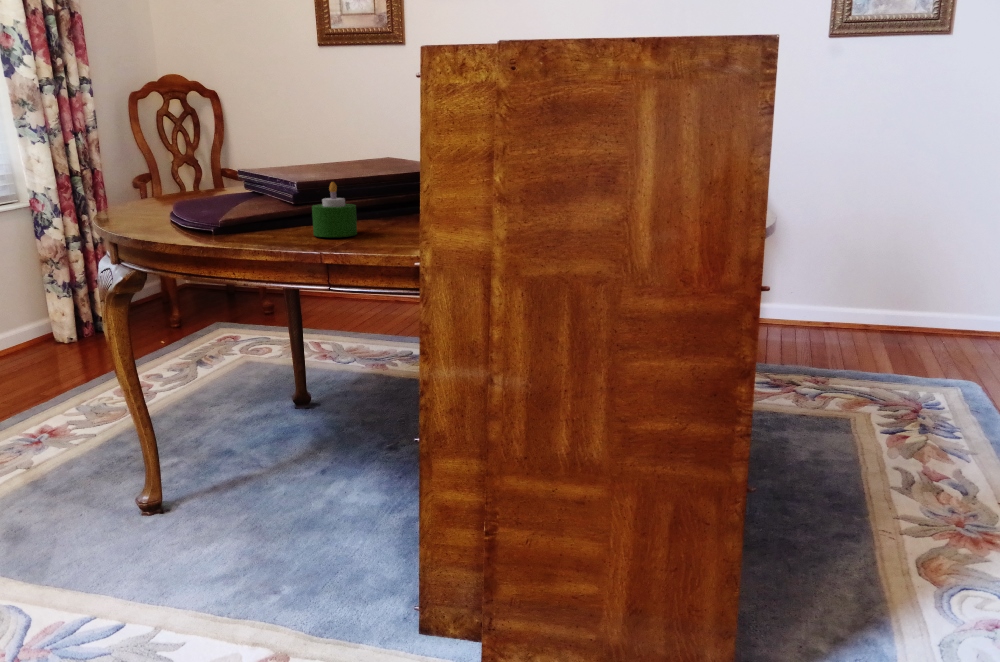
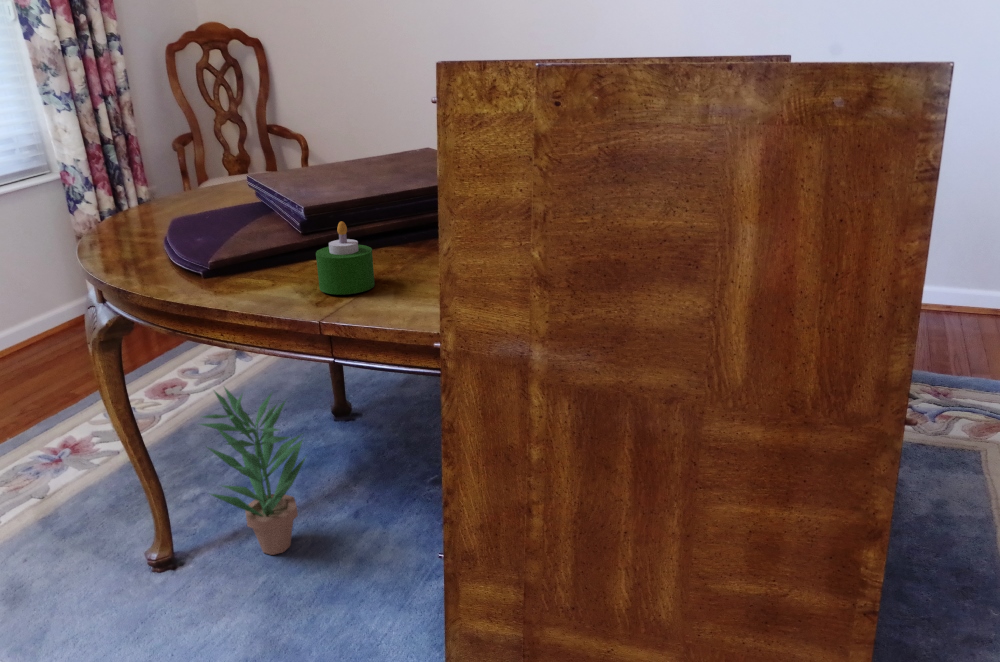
potted plant: none [191,345,284,500] -> present [200,388,306,555]

